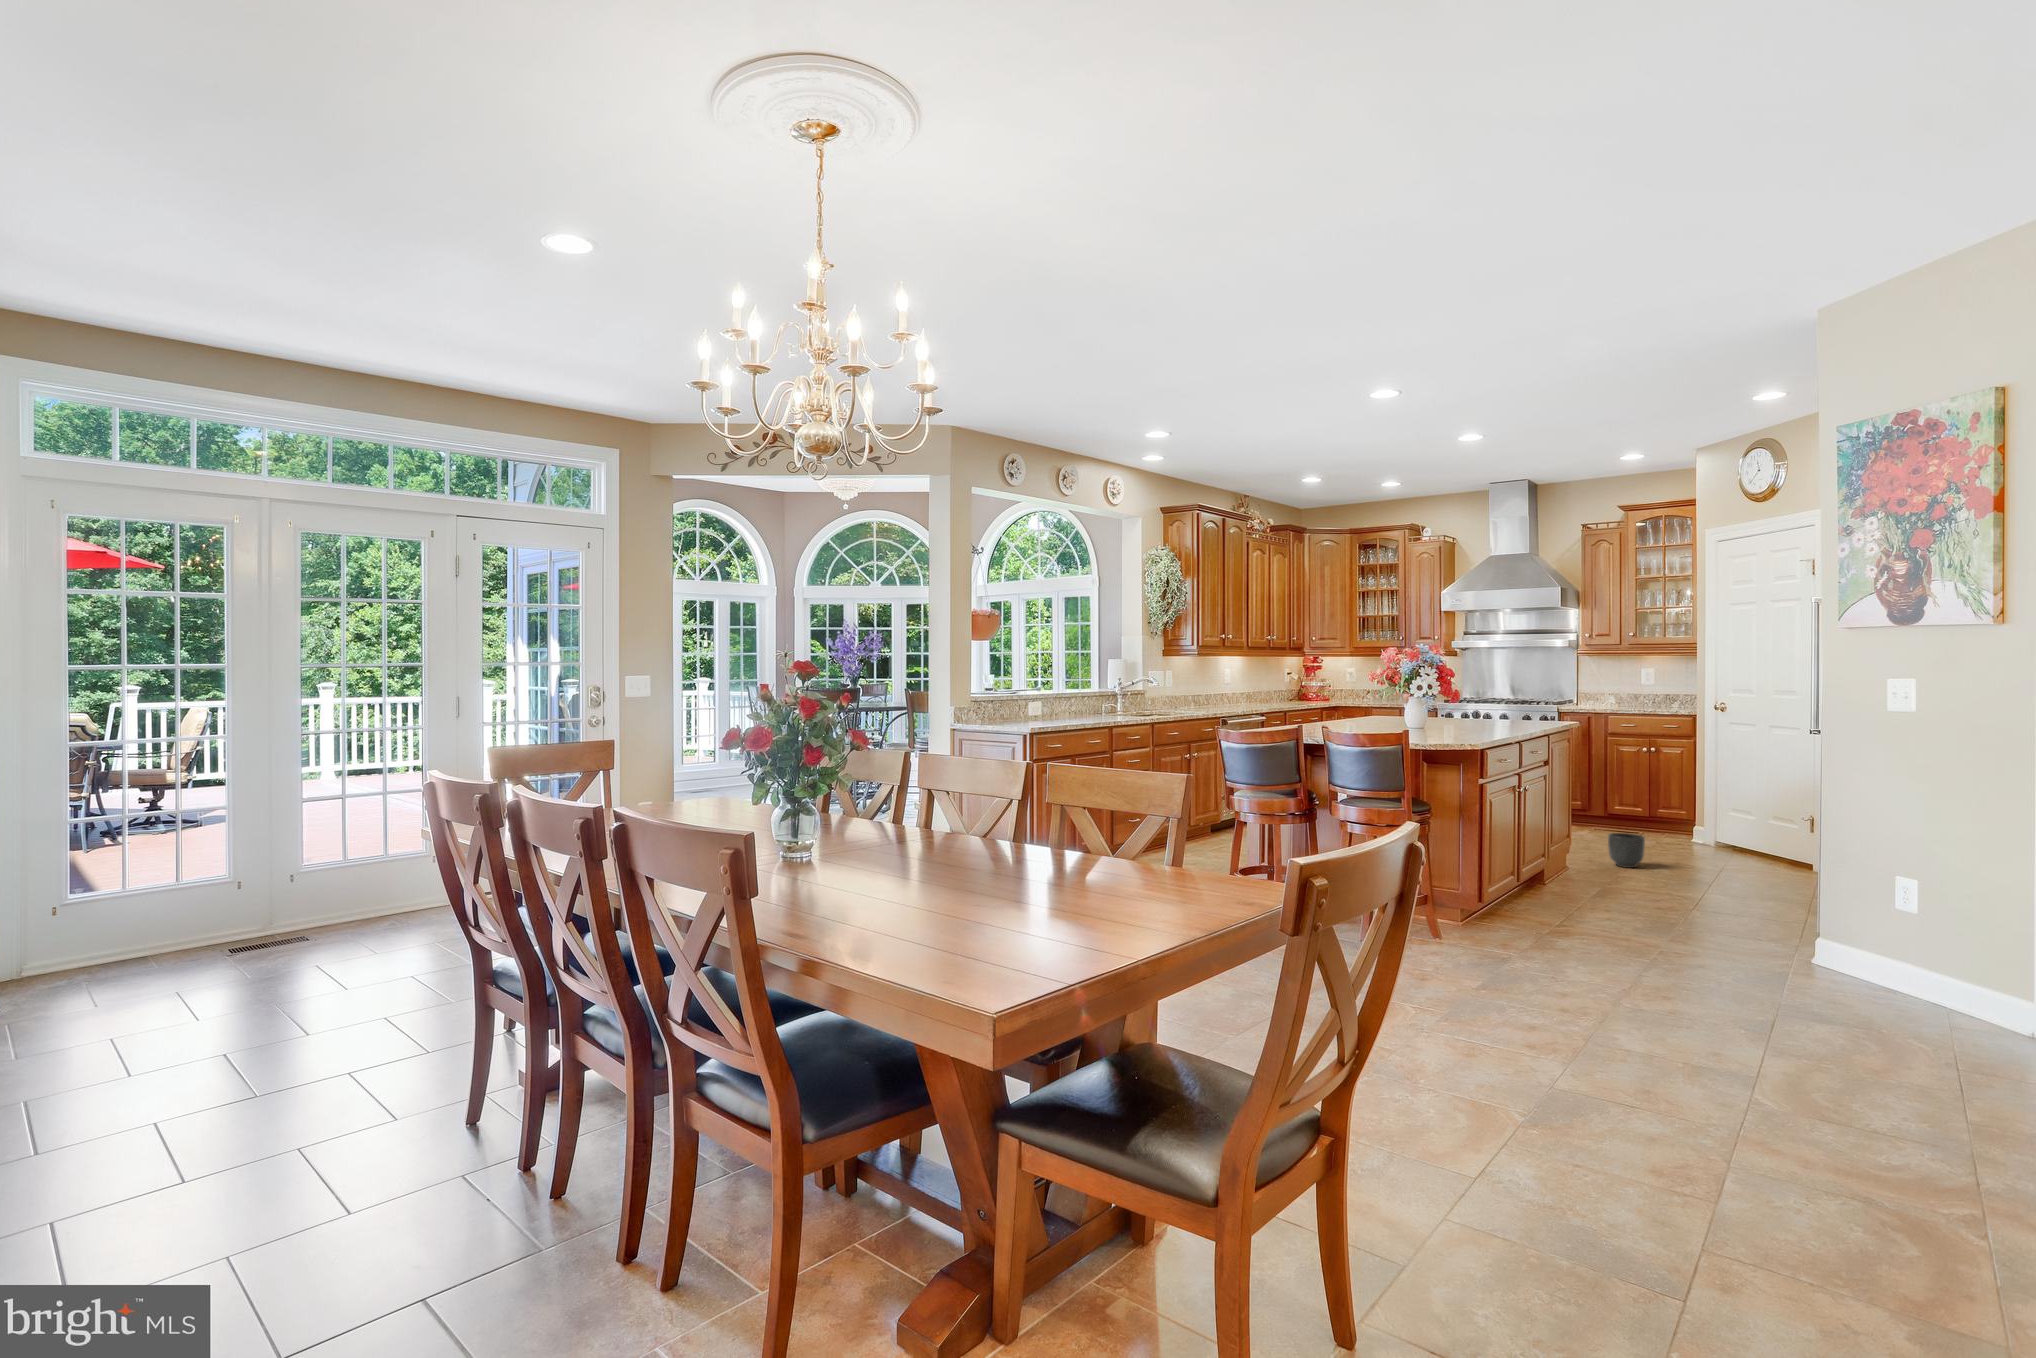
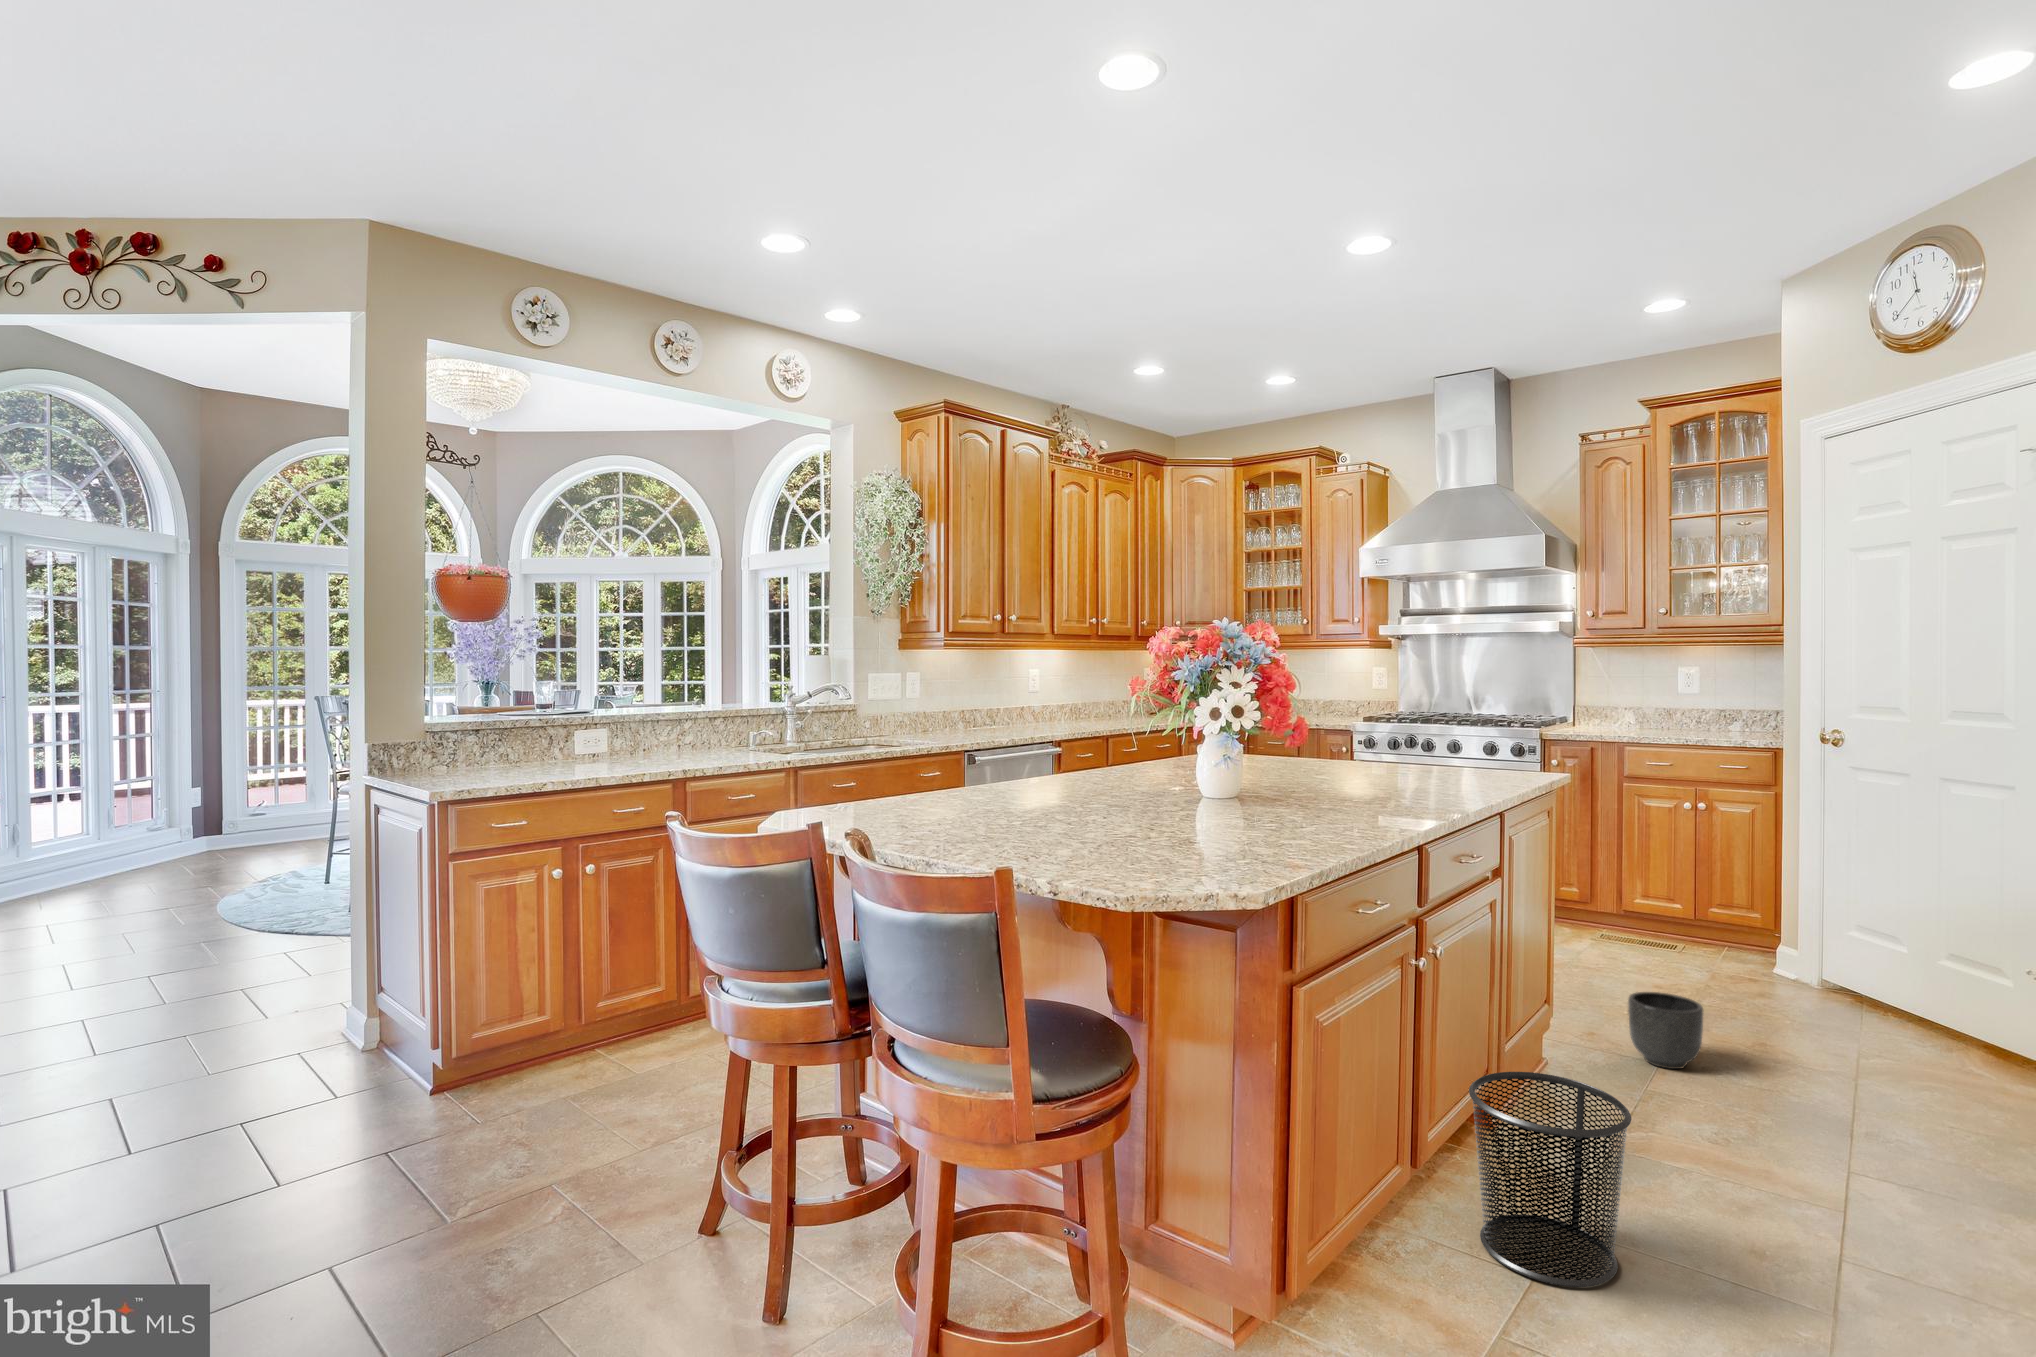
waste bin: none [1540,837,1606,909] -> present [1469,1072,1632,1287]

